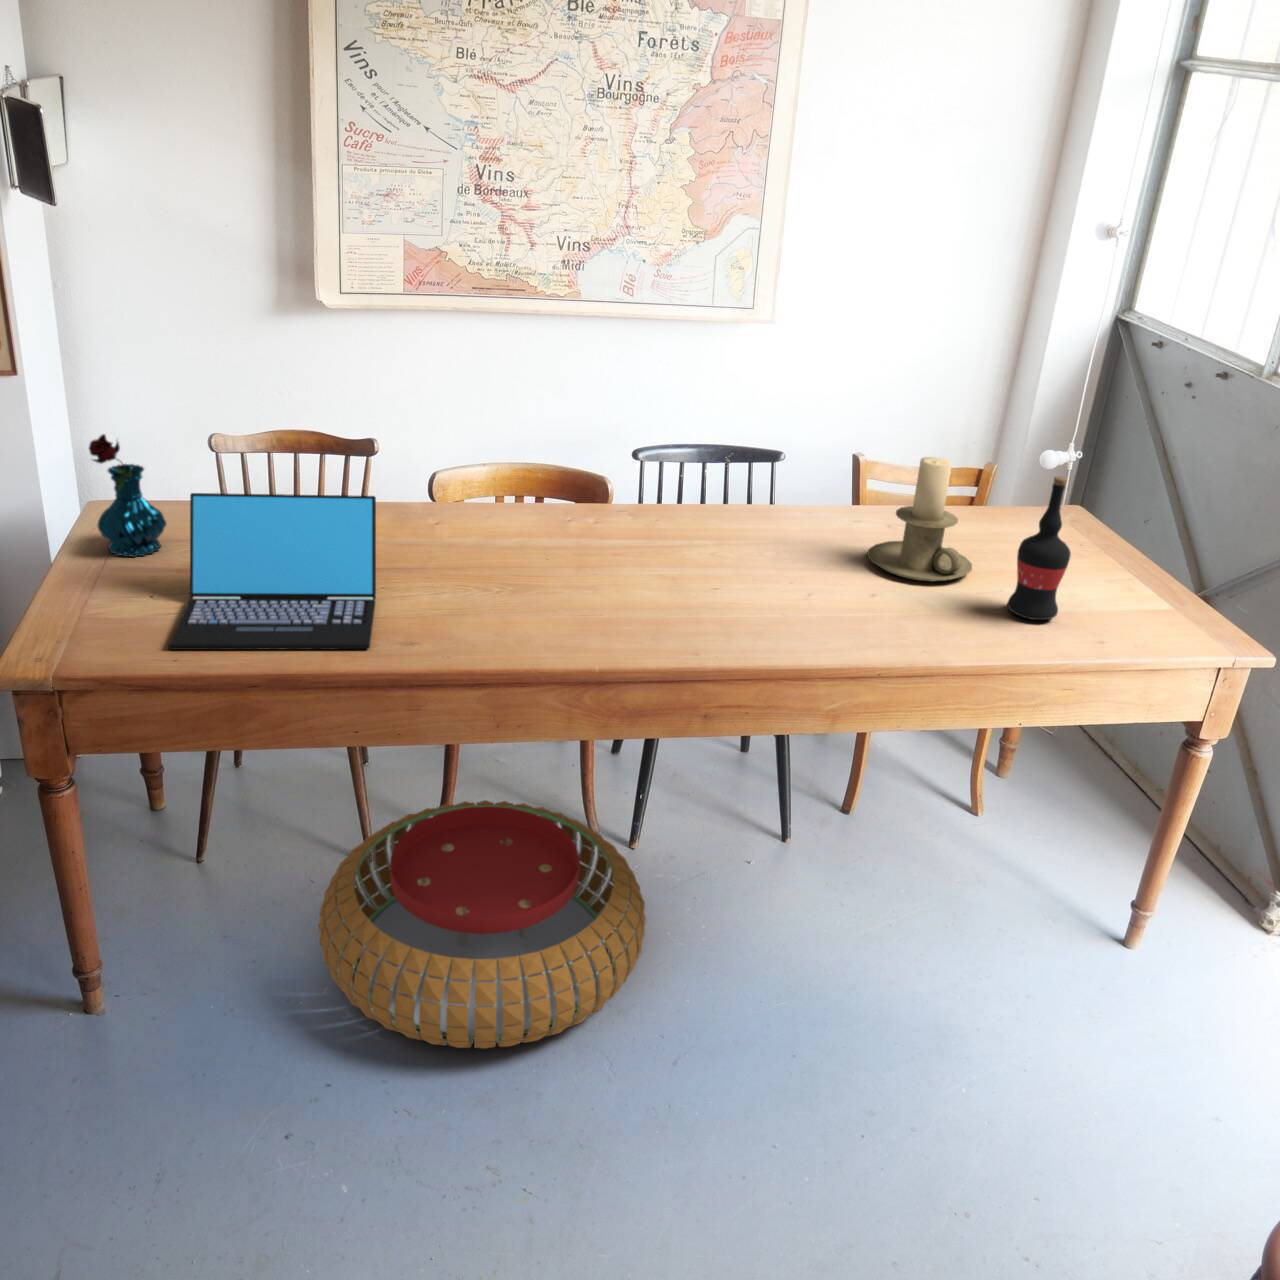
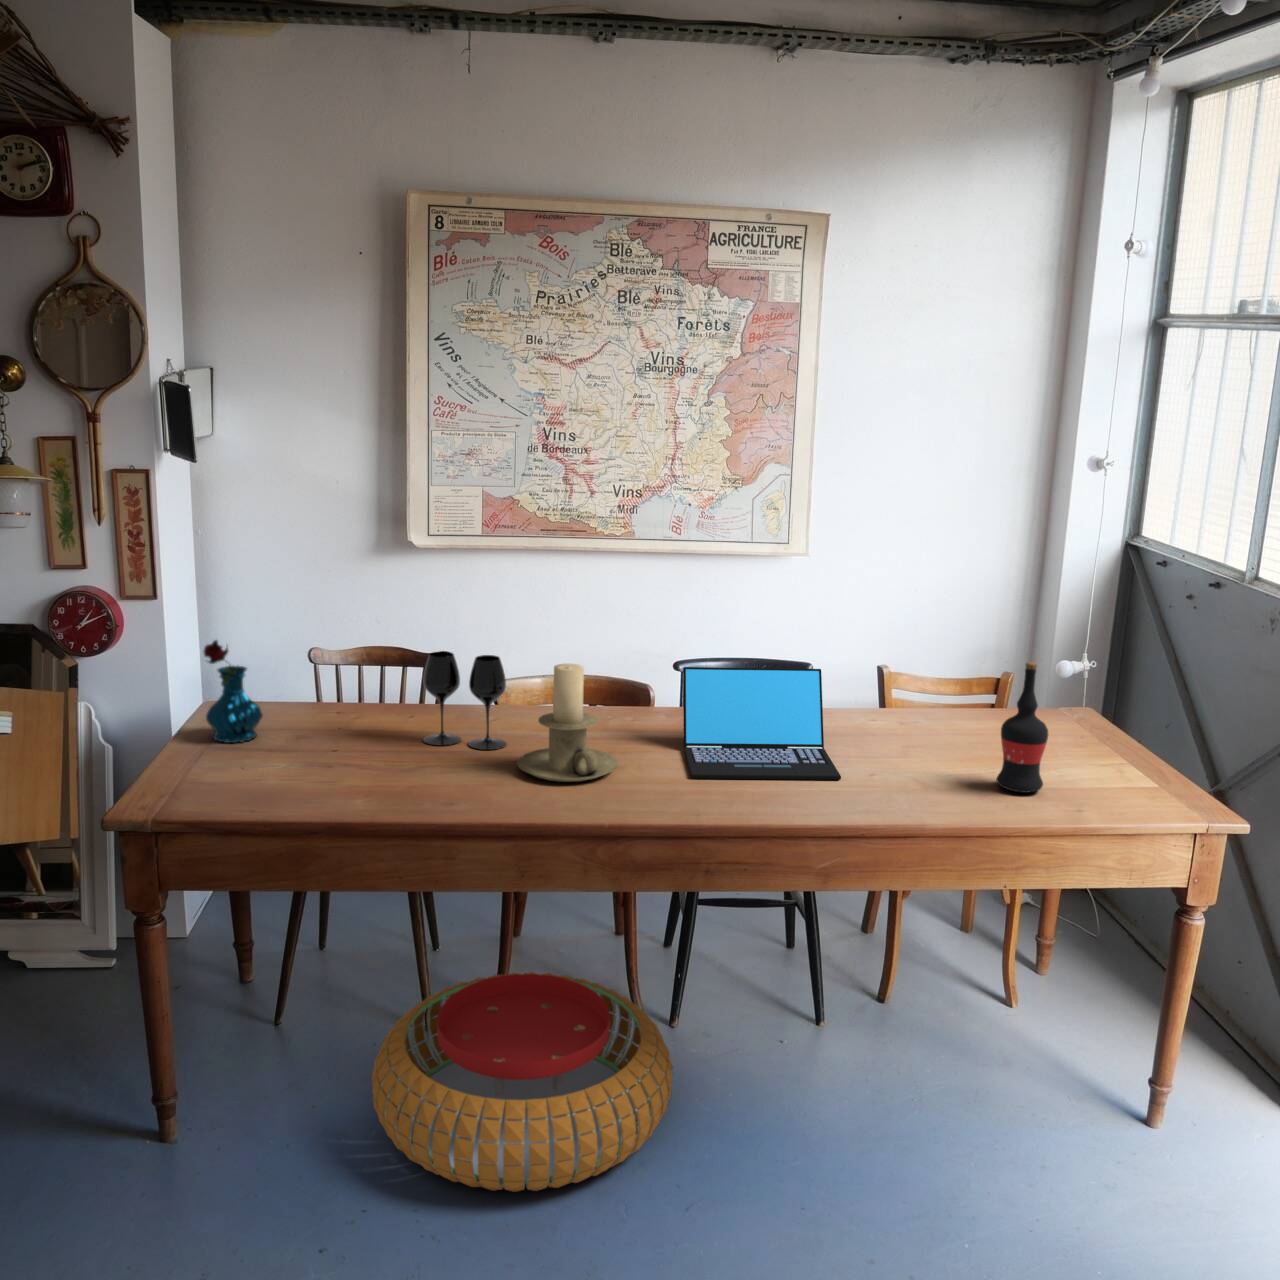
wine glass: none [358,449,457,565] -> present [423,651,507,750]
candle holder: present [867,457,972,582] -> present [517,664,617,782]
laptop: present [168,493,376,650] -> present [683,667,841,780]

